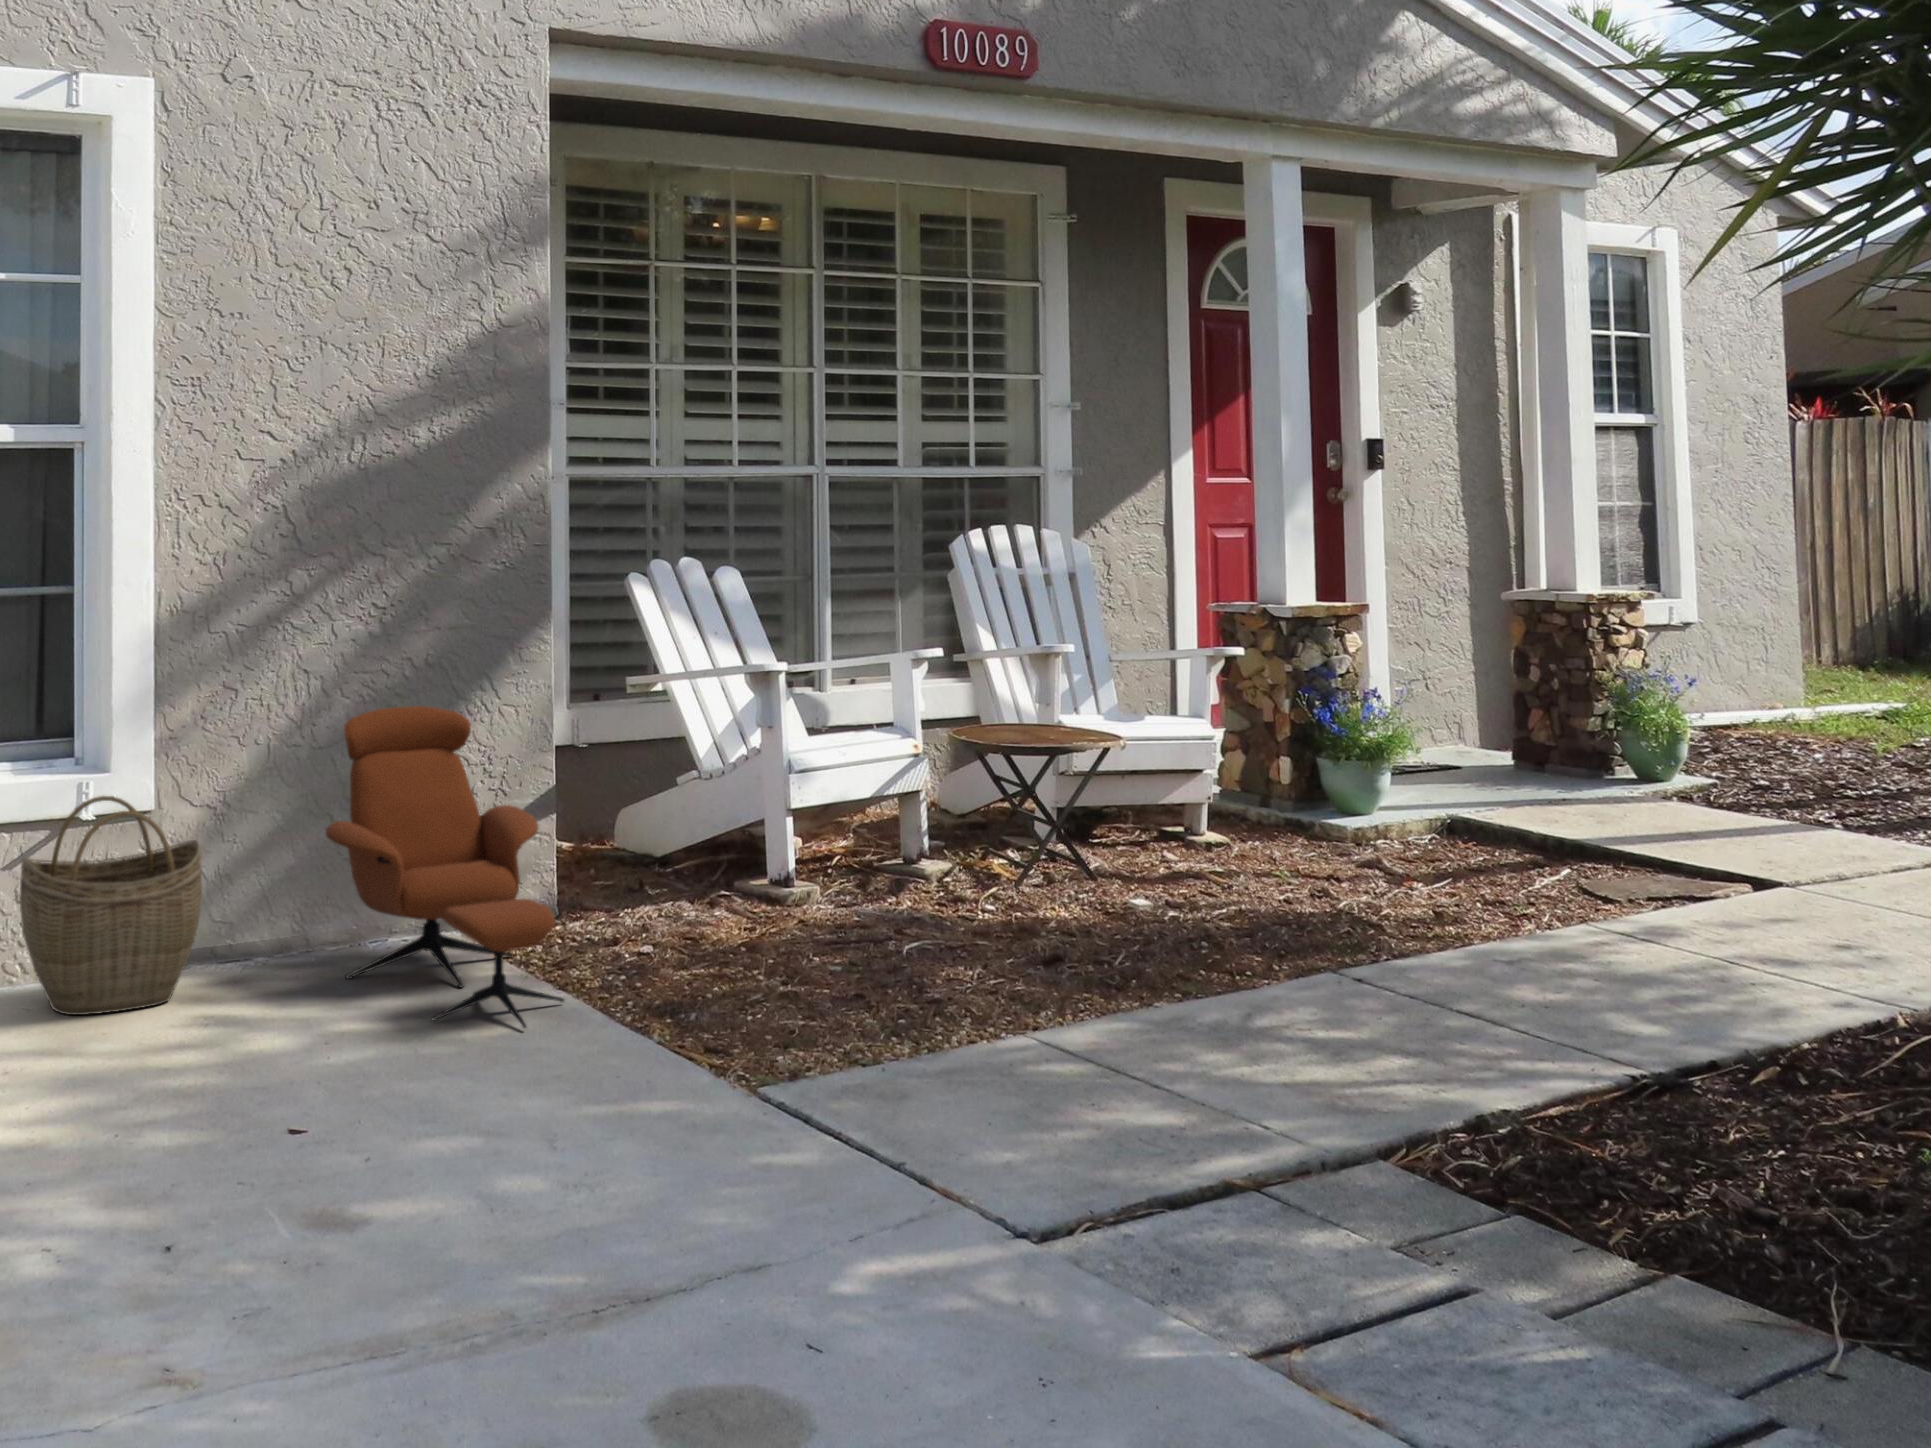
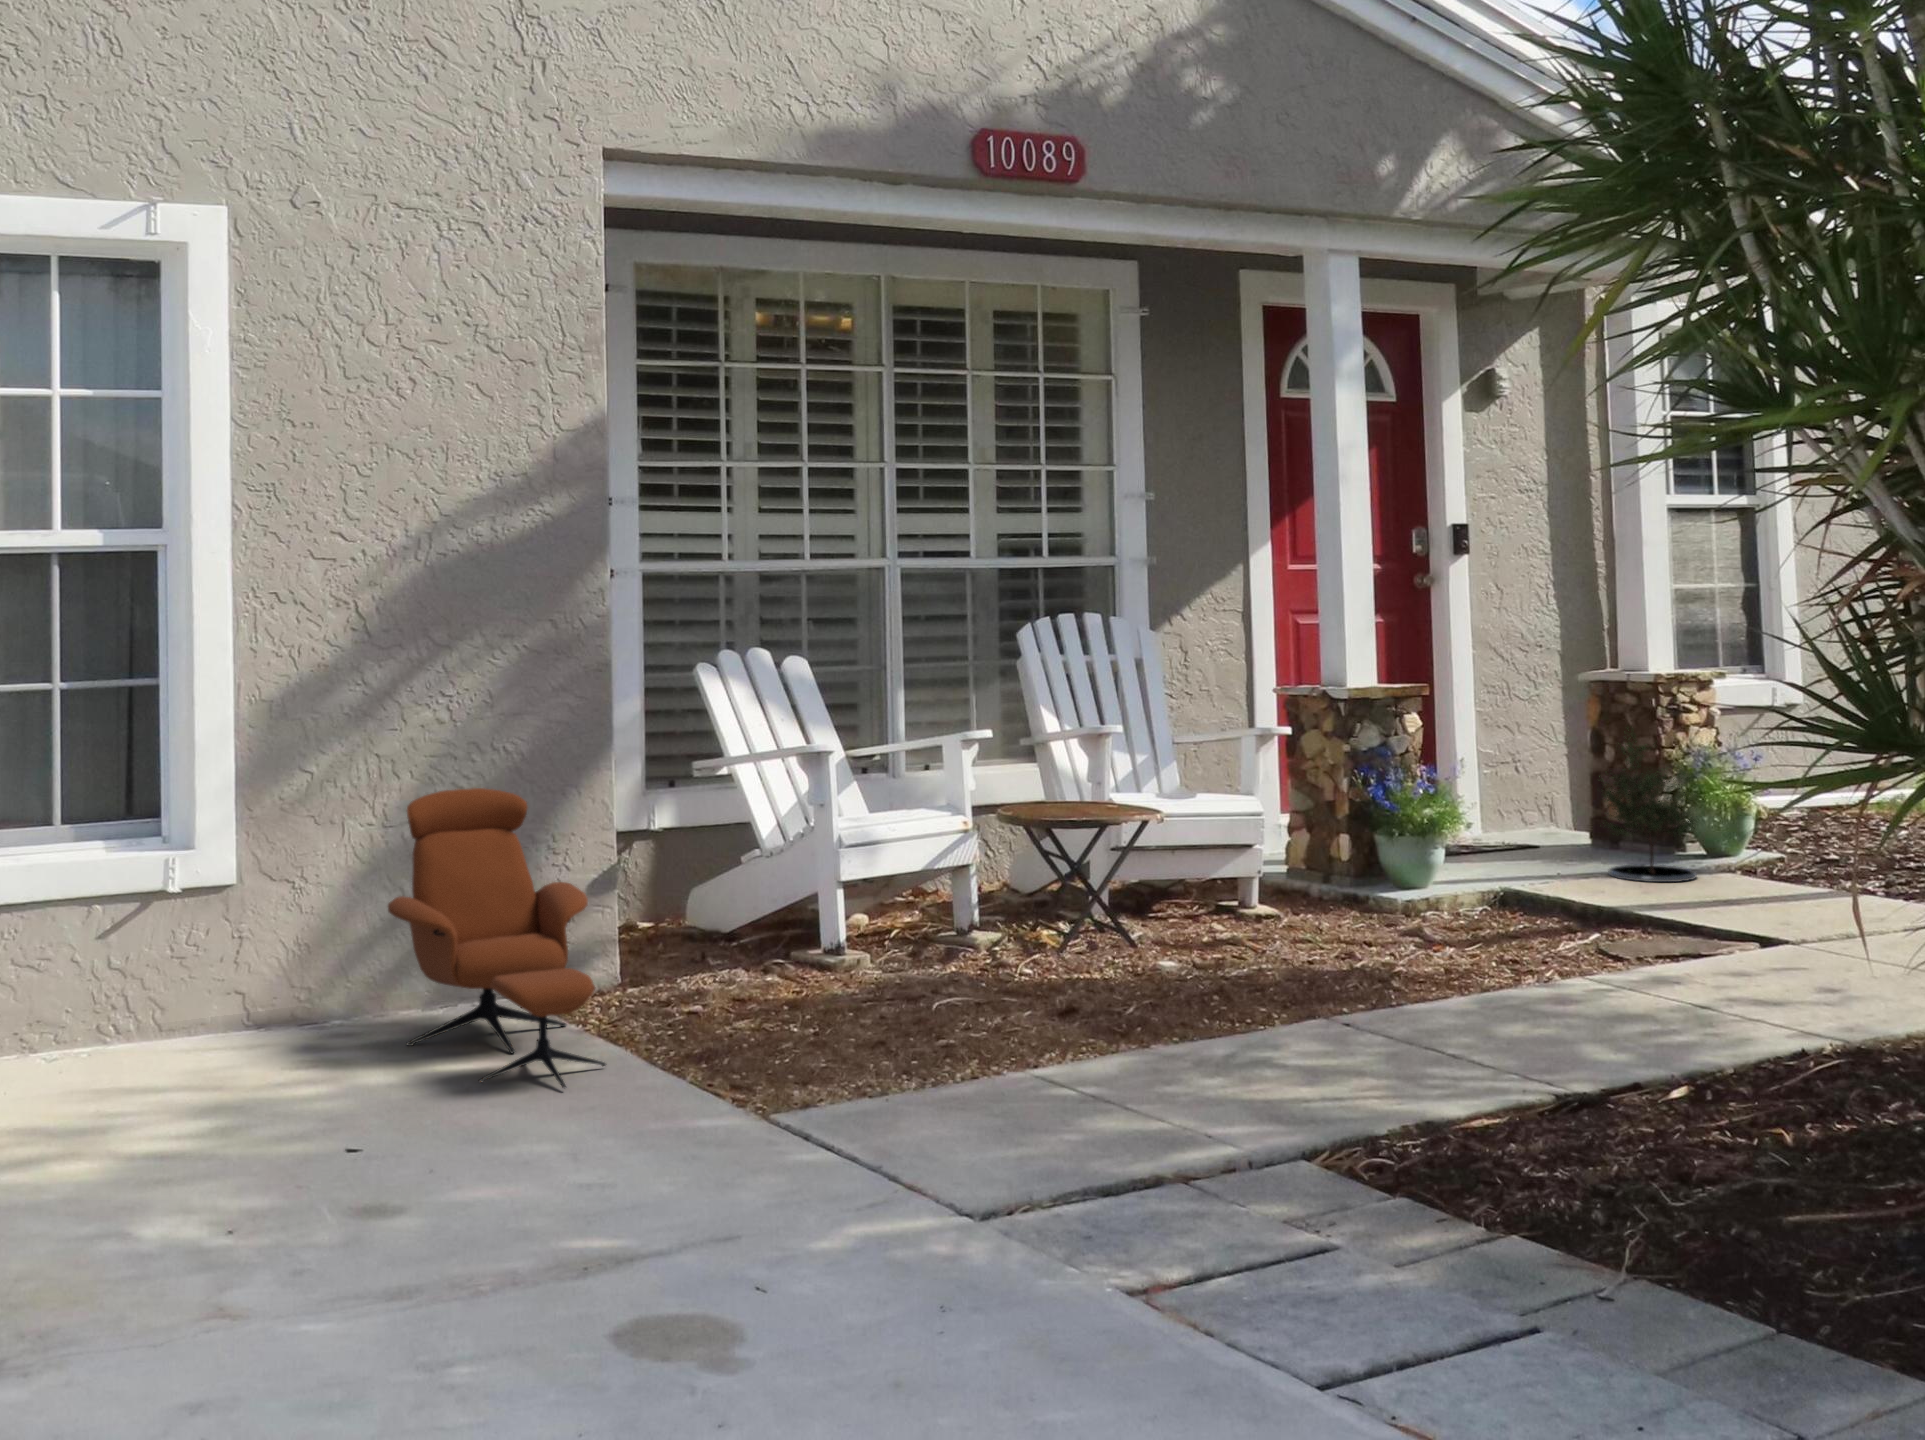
potted tree: none [1524,646,1629,804] -> present [1599,728,1698,882]
woven basket: present [19,796,202,1015] -> none [103,873,270,1077]

